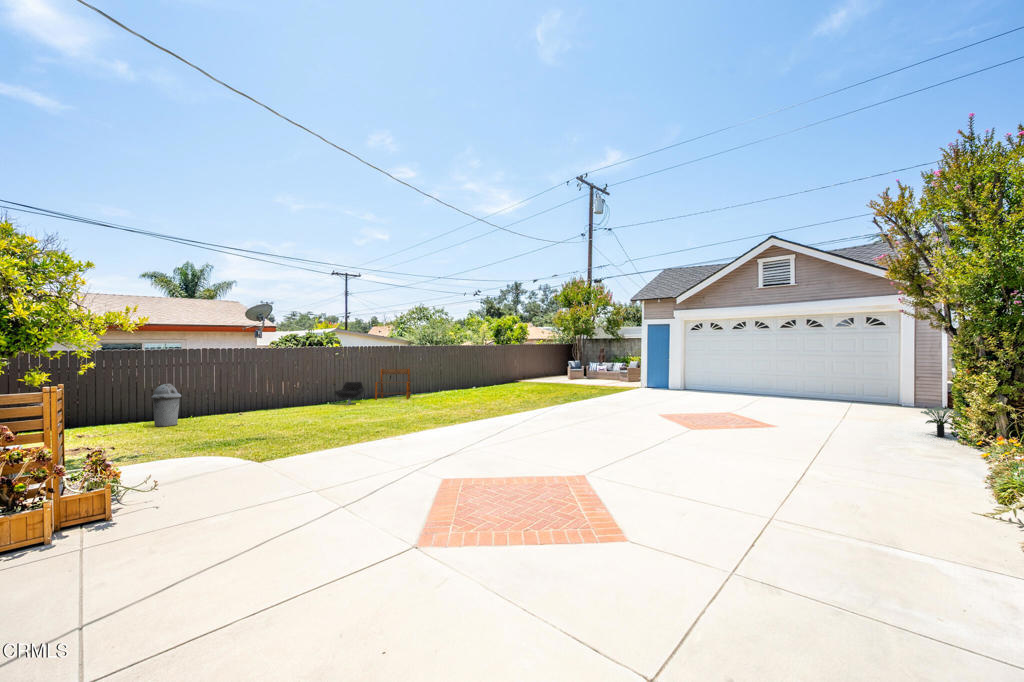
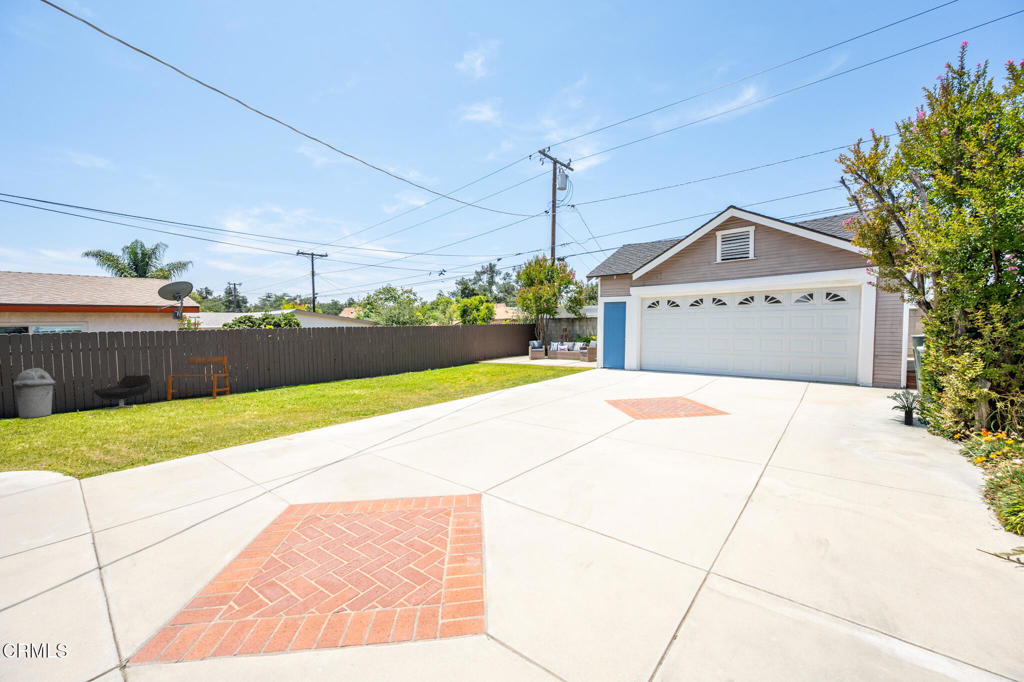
bench: present [375,369,411,400] -> present [167,356,230,400]
lounge chair: present [335,382,364,404] -> present [94,375,151,411]

